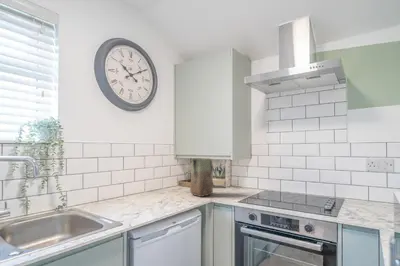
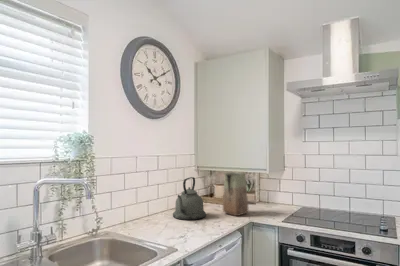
kettle: none [144,162,174,199] -> present [173,177,206,220]

